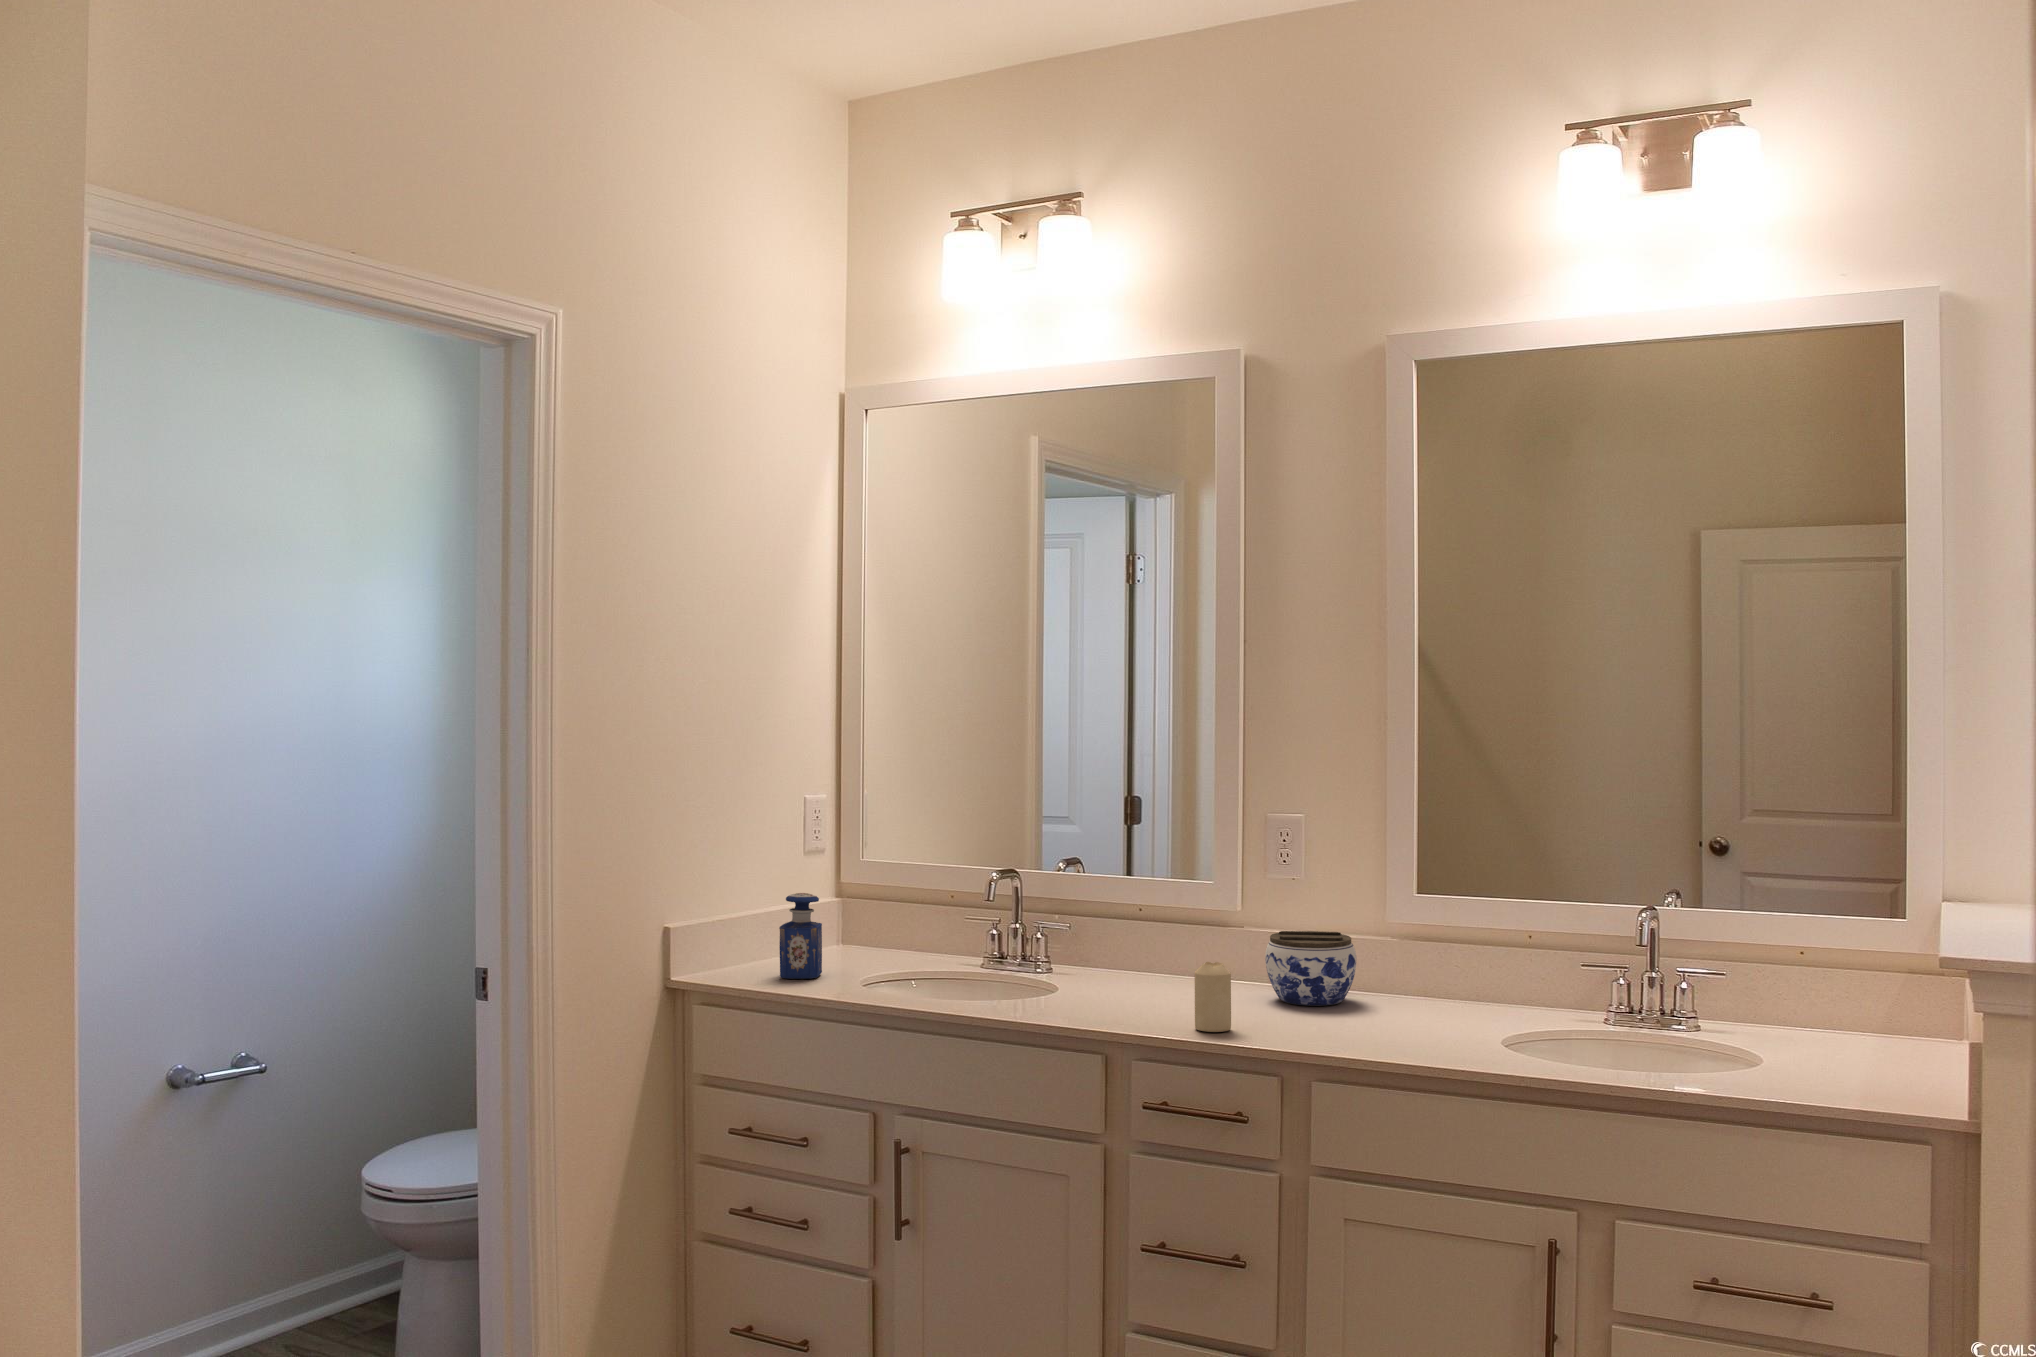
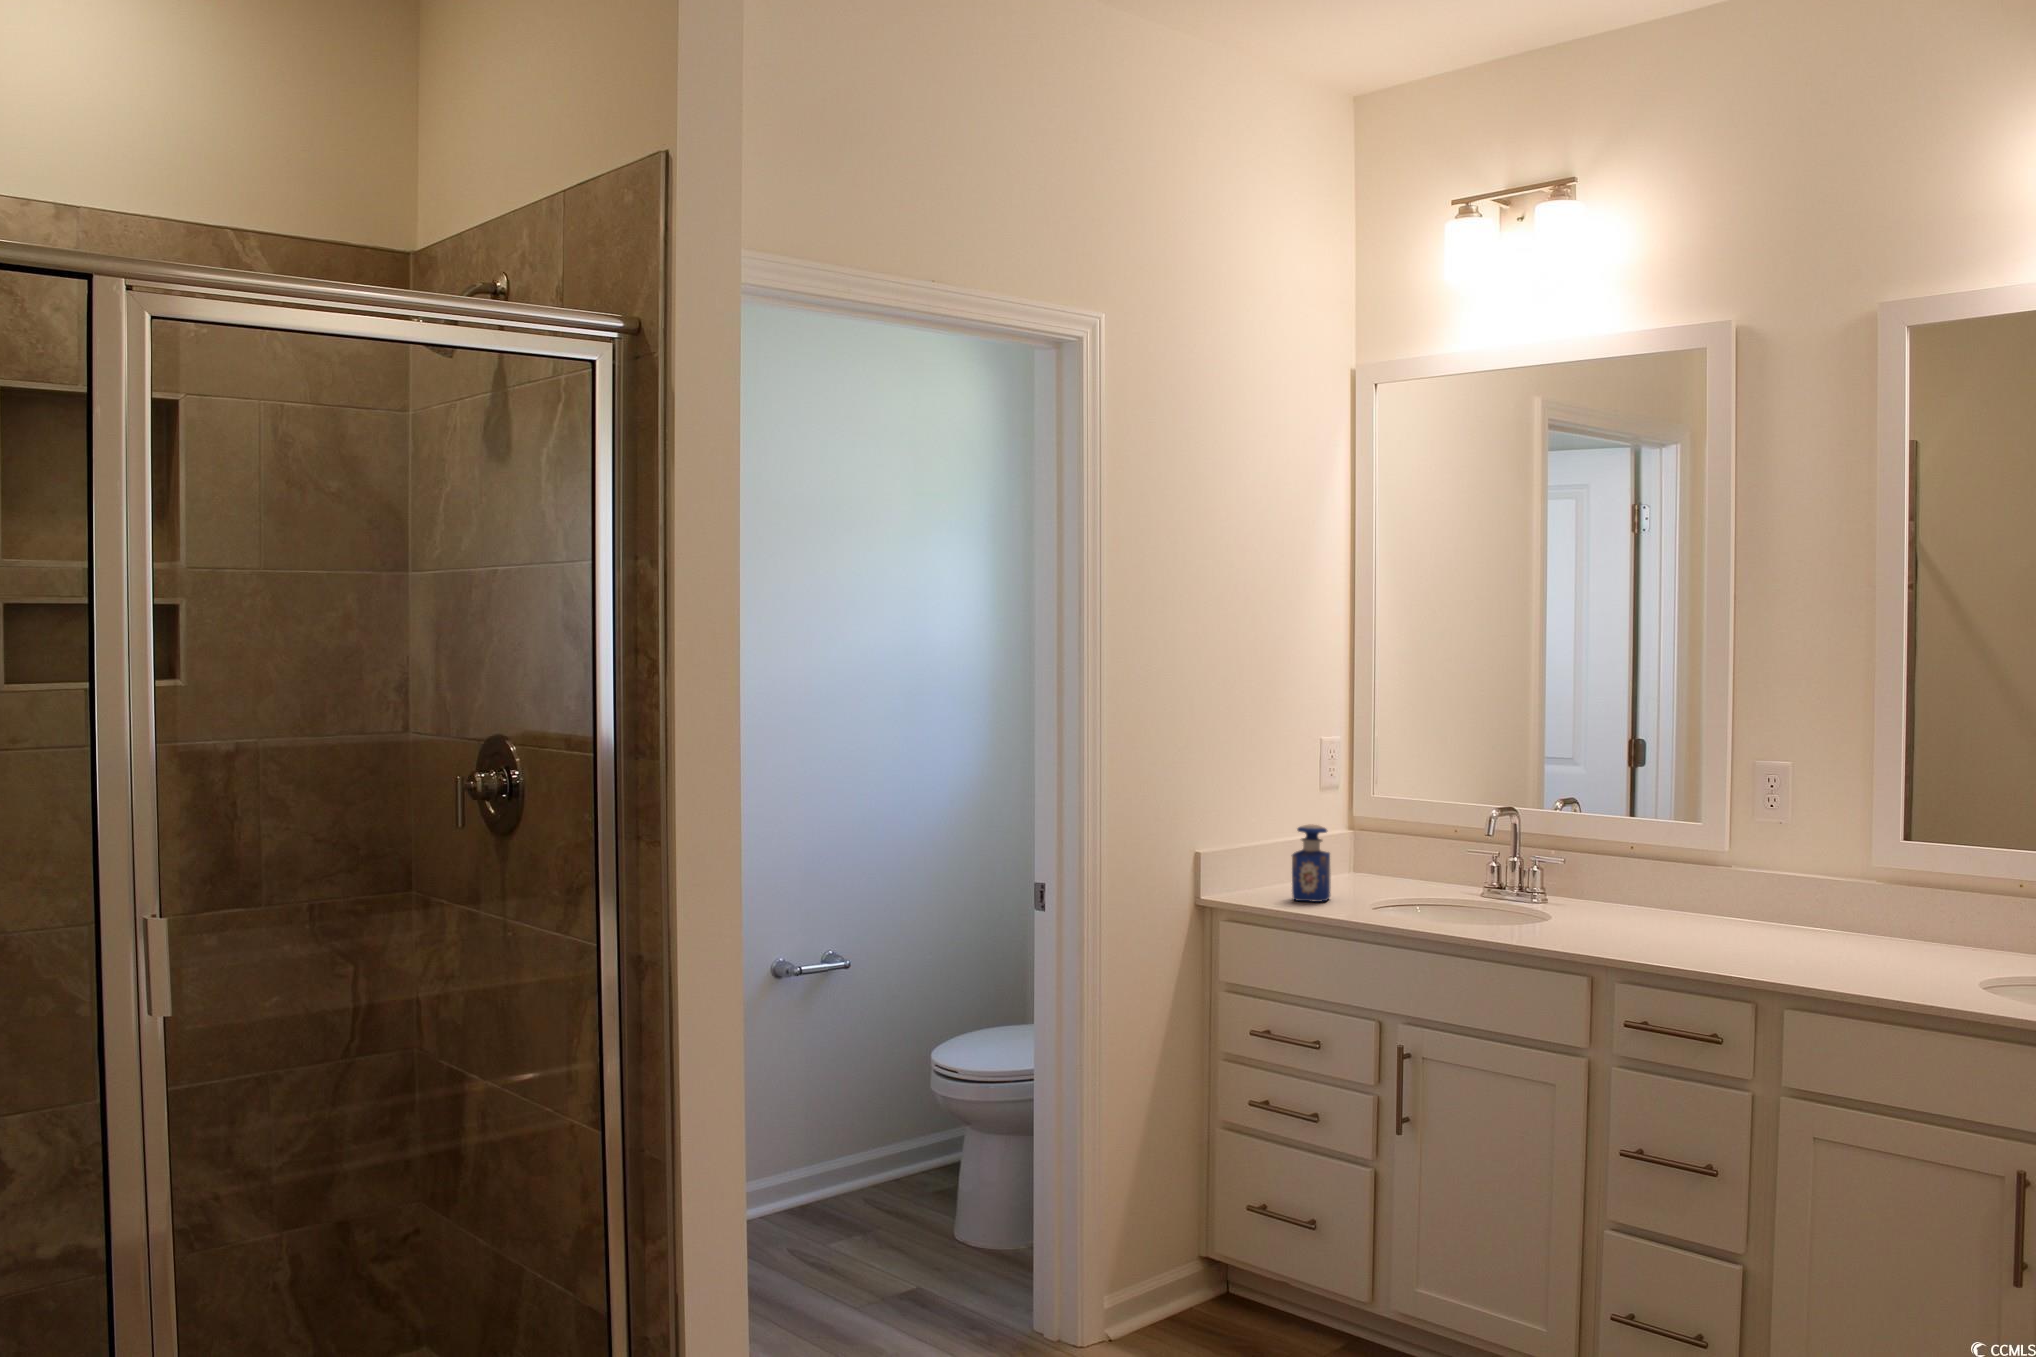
jar: present [1265,931,1356,1006] -> none [1757,873,1851,944]
candle: present [1195,962,1231,1032] -> none [1677,897,1713,961]

